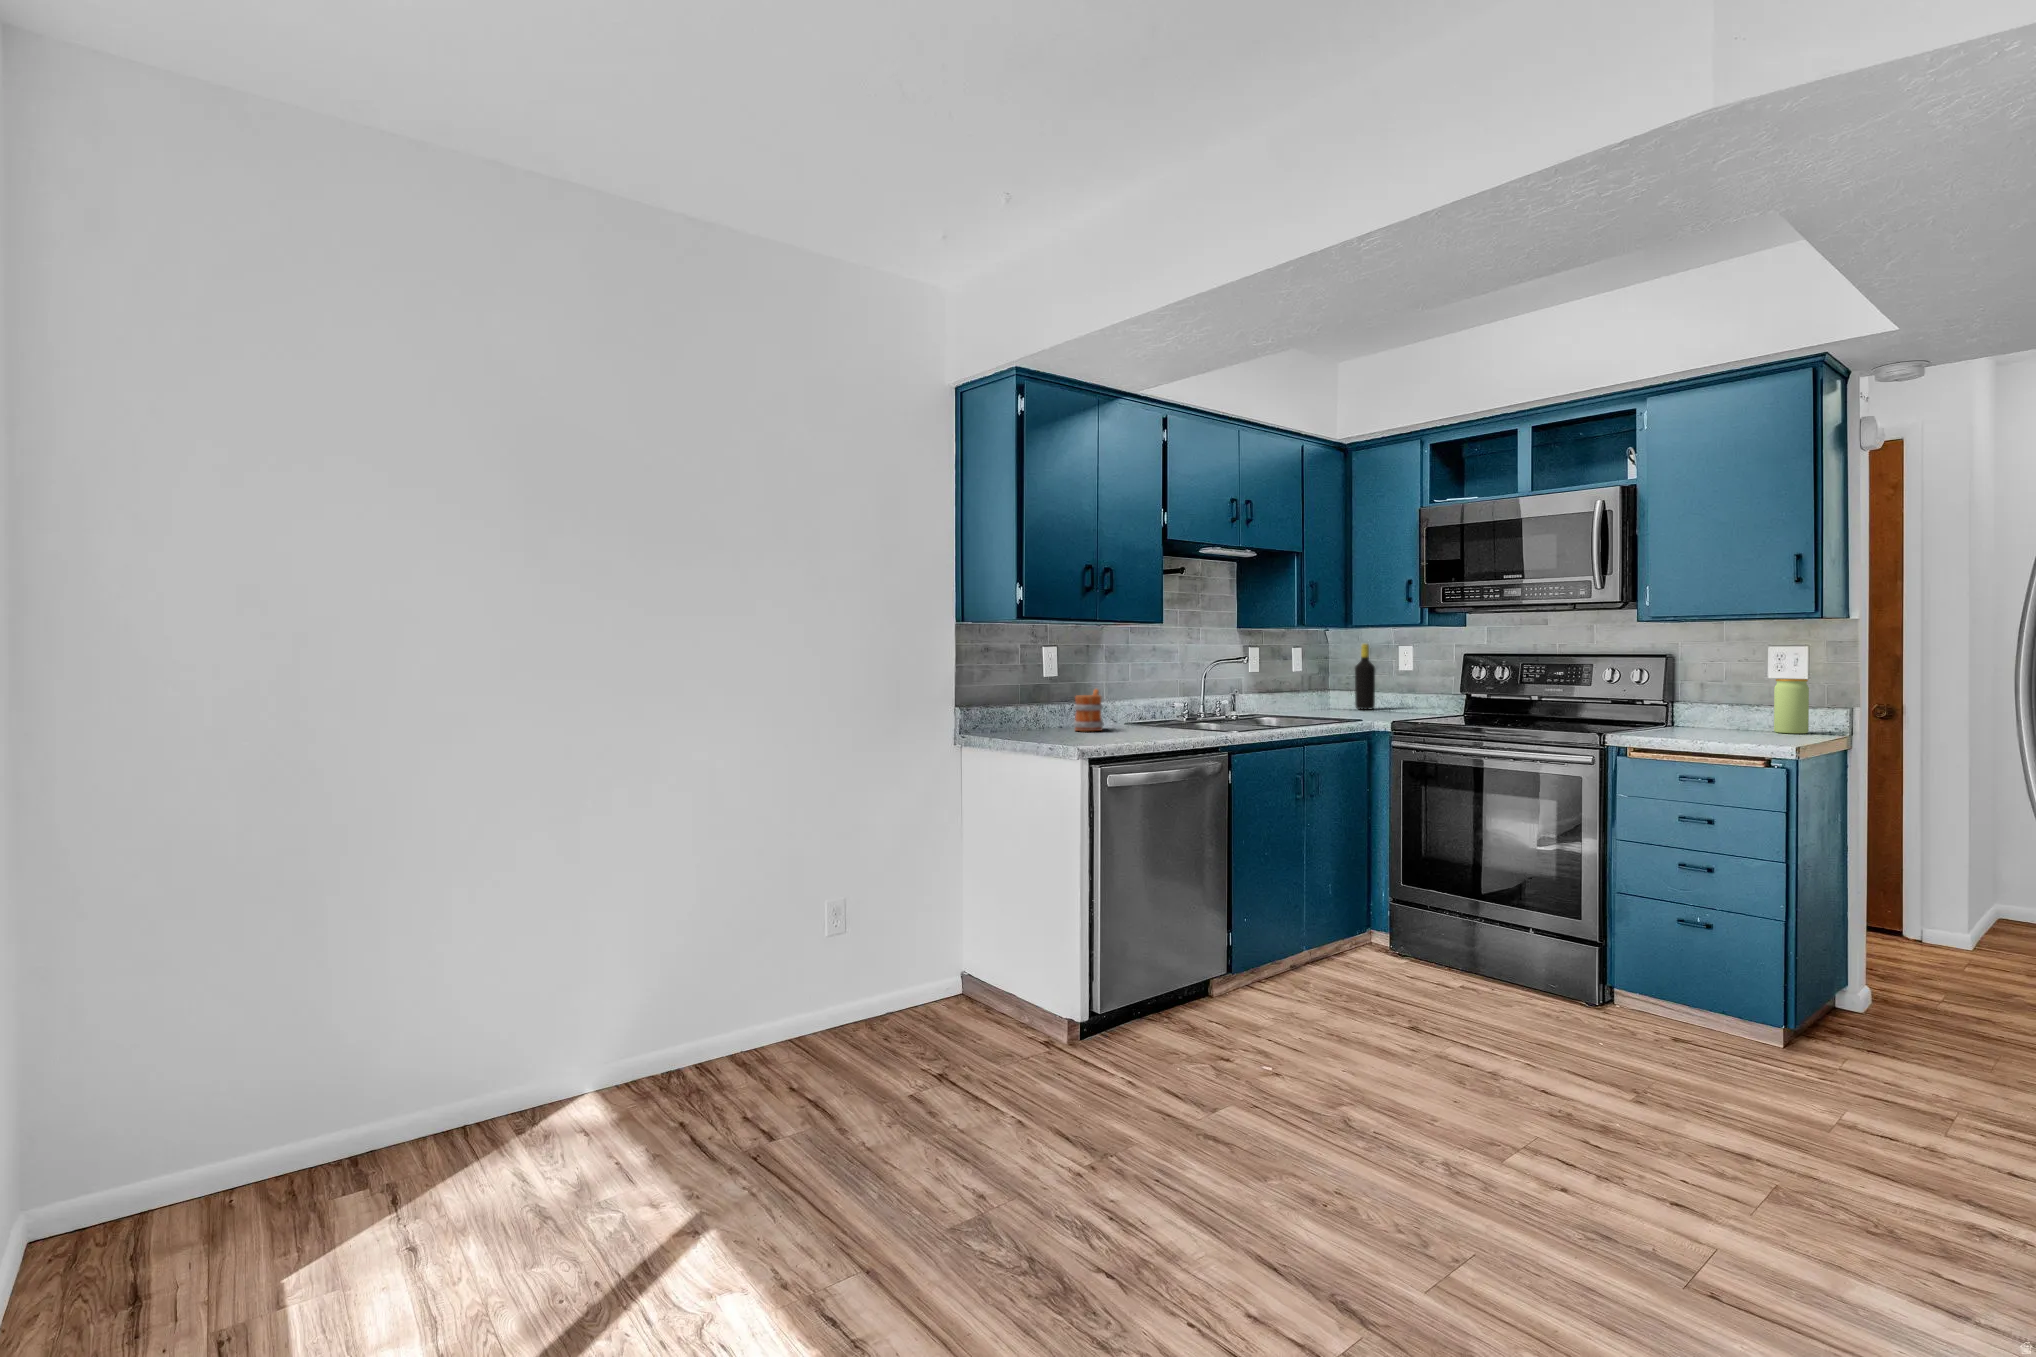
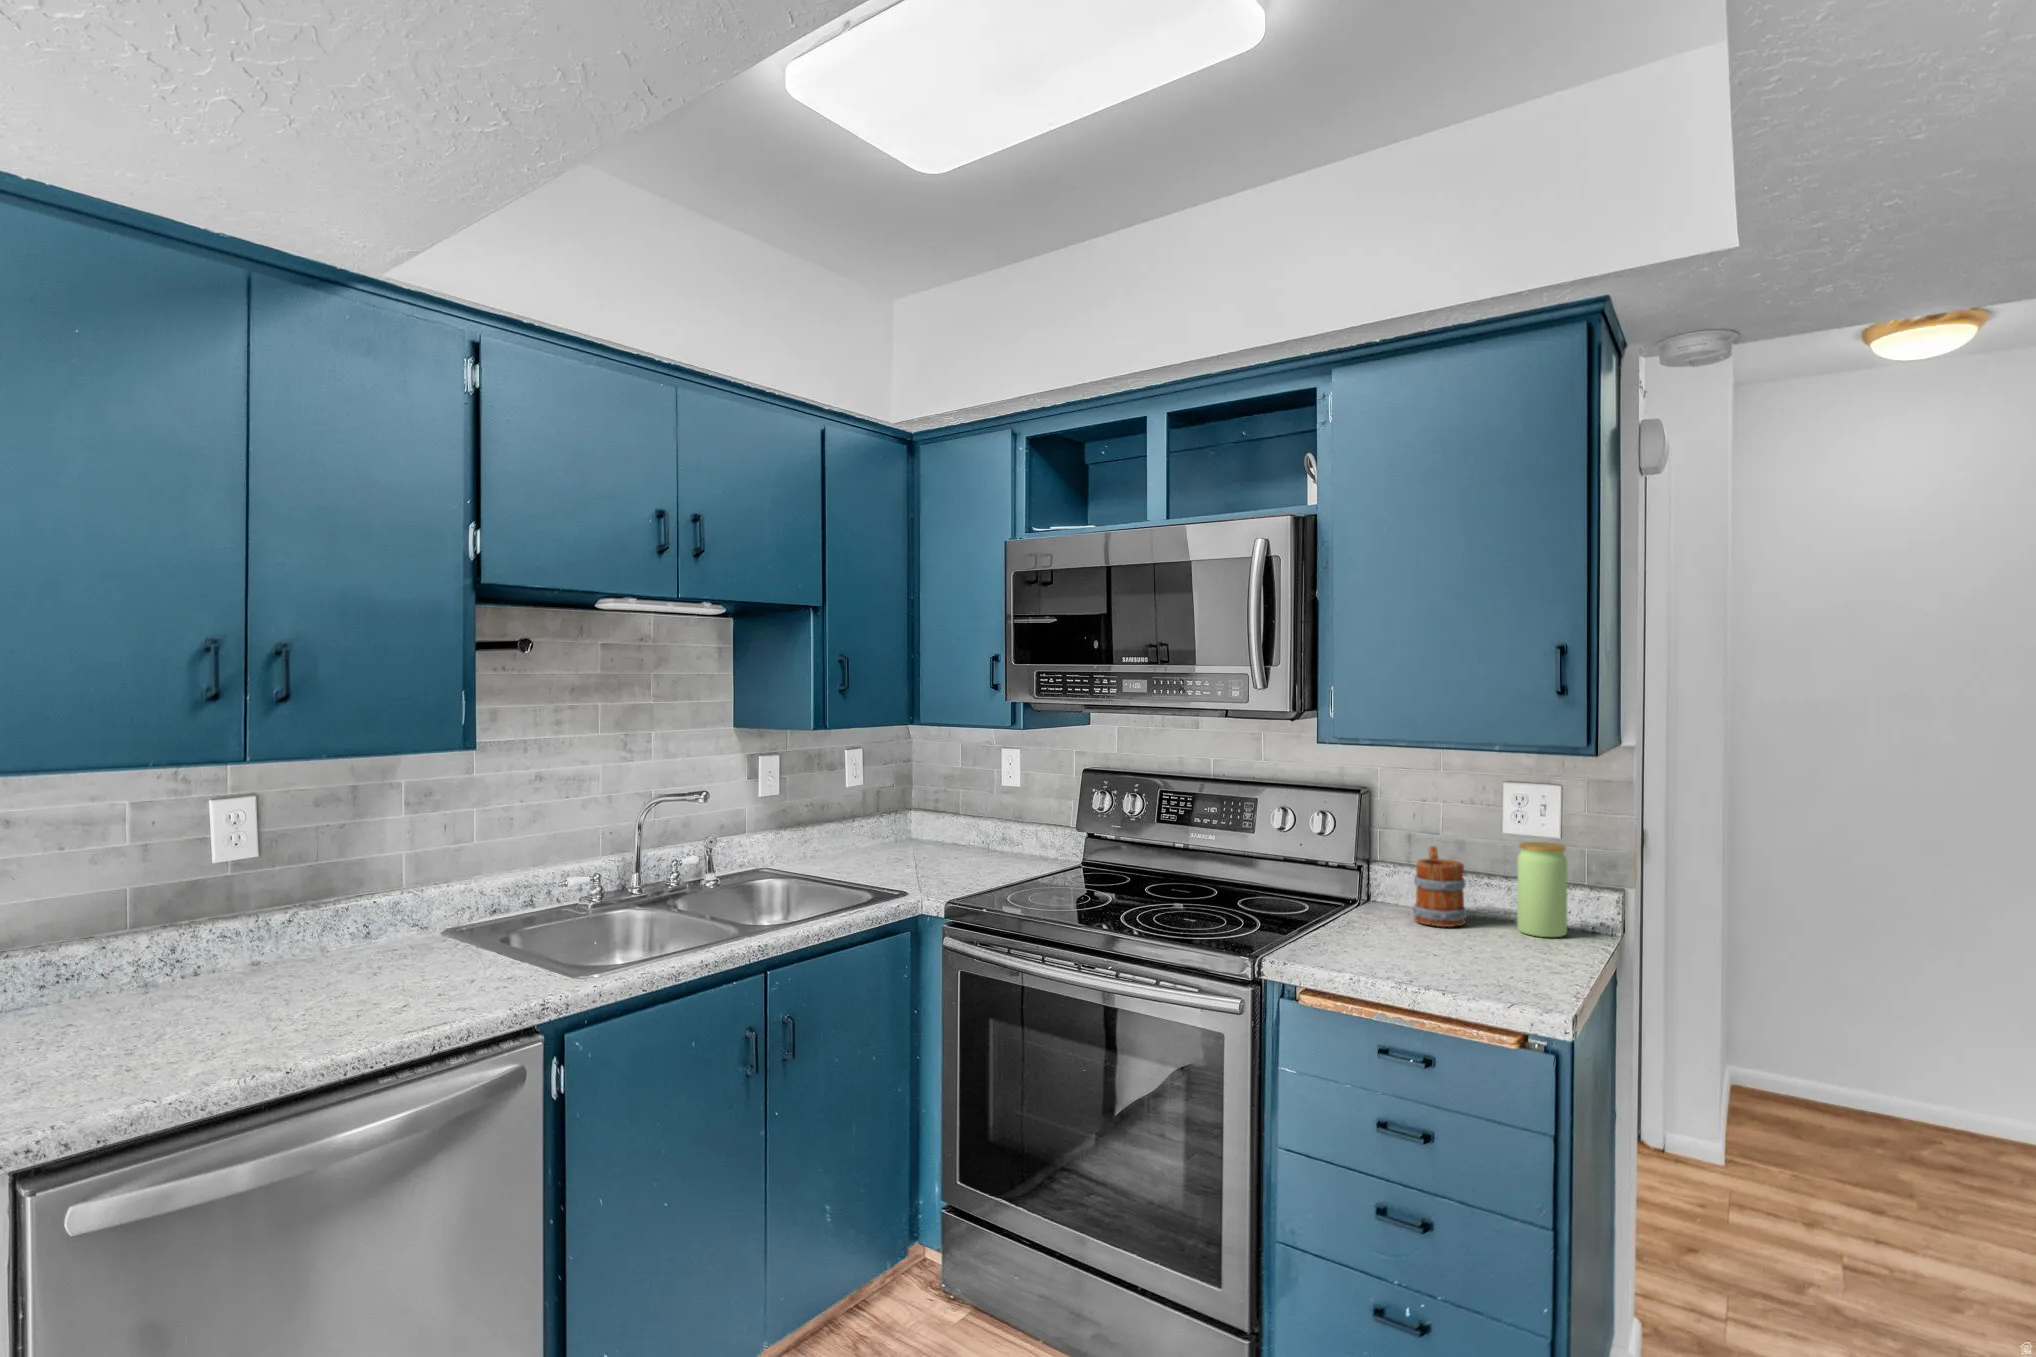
bottle: present [1355,644,1375,710] -> none [929,746,959,851]
mug: present [1074,689,1104,731] -> present [1413,846,1467,927]

